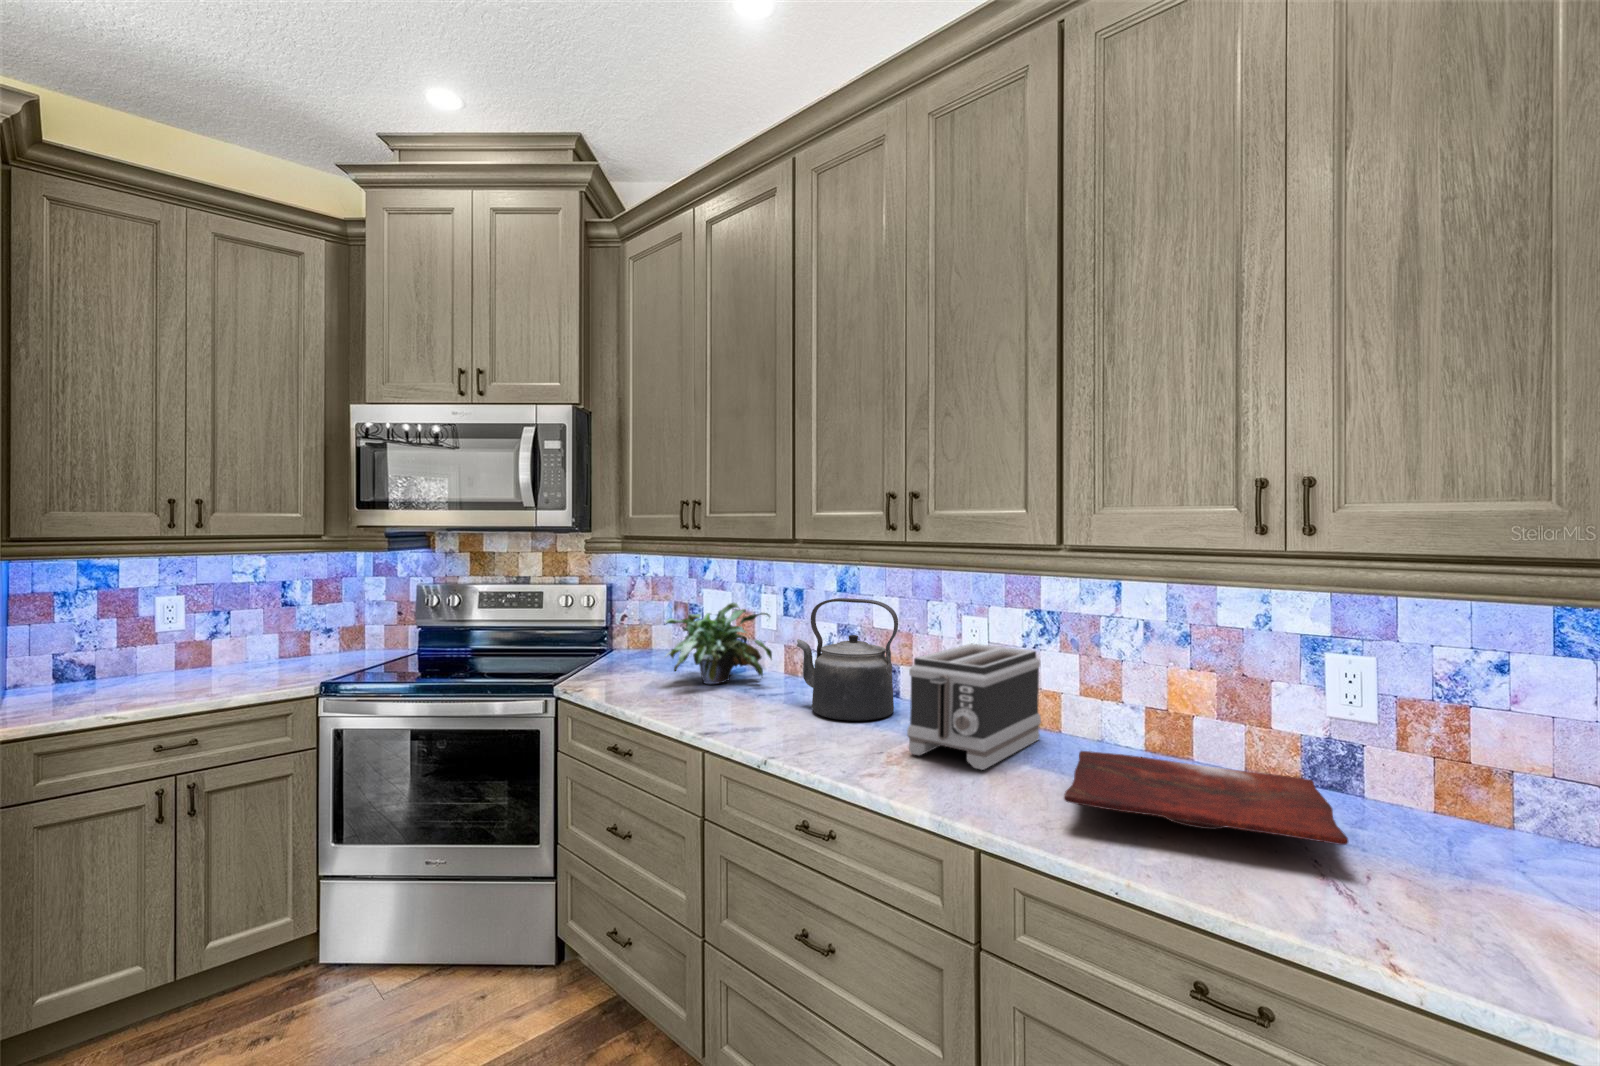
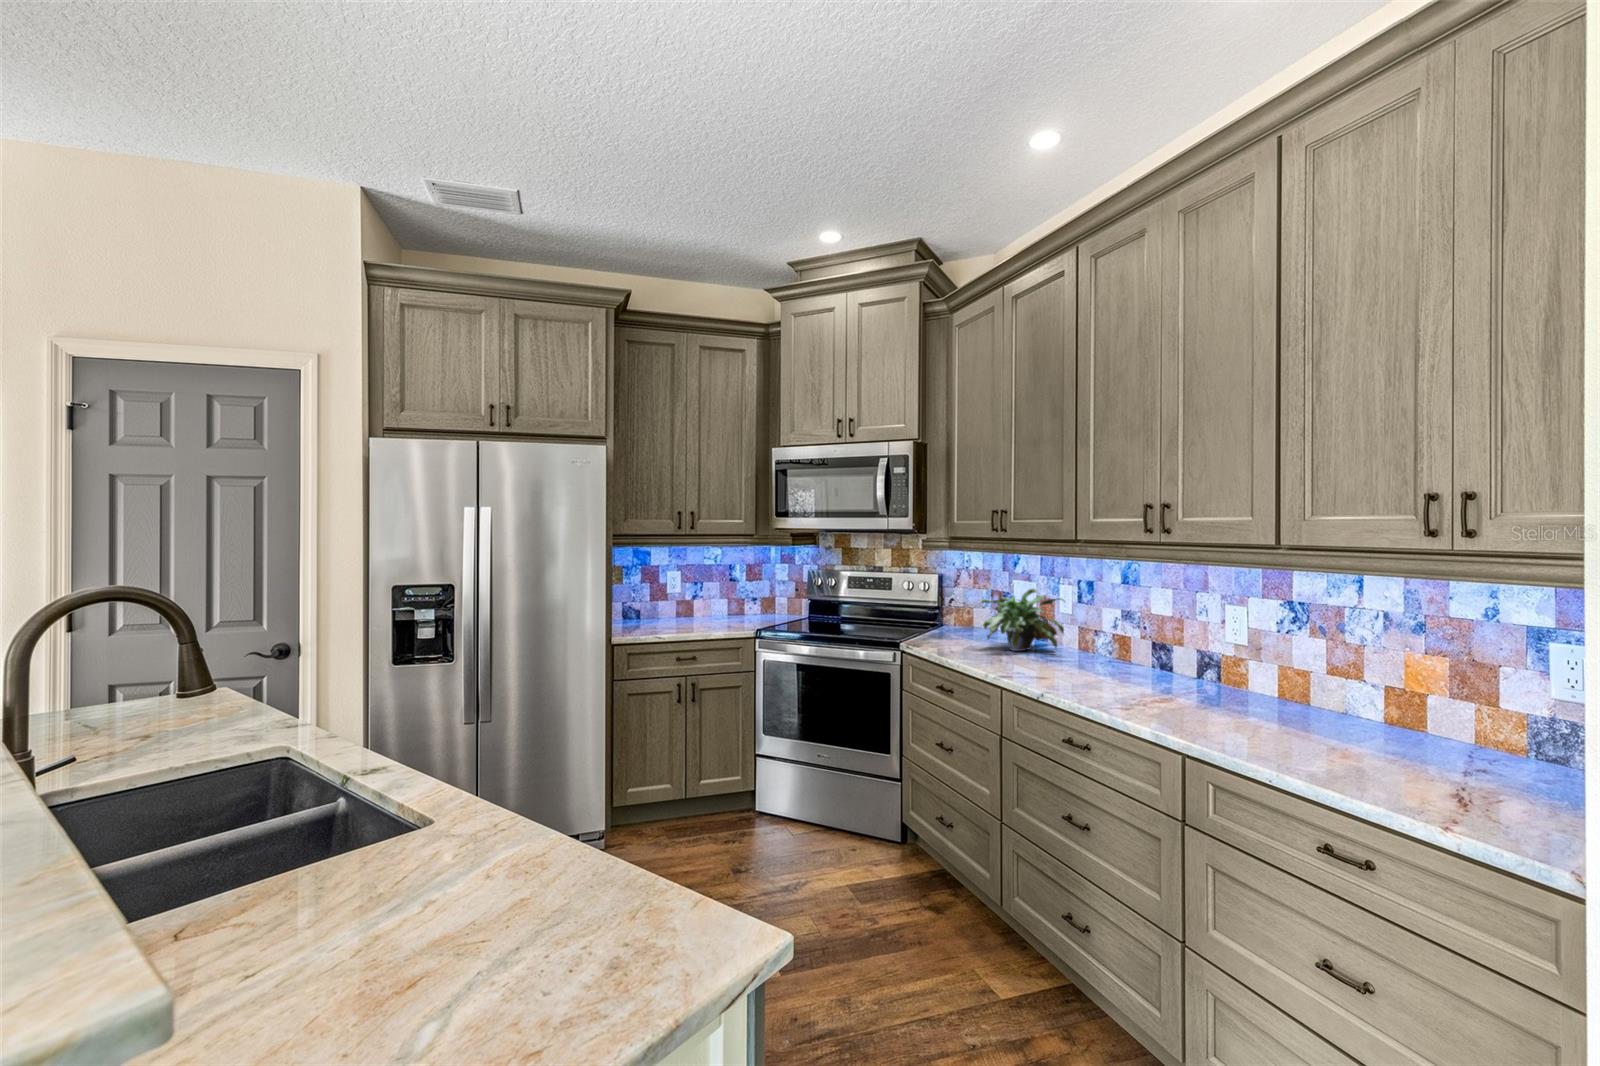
kettle: present [797,598,898,721] -> none [1079,586,1163,682]
toaster: present [907,644,1041,770] -> none [1154,626,1284,717]
cutting board: present [1064,751,1348,845] -> none [1252,709,1513,779]

